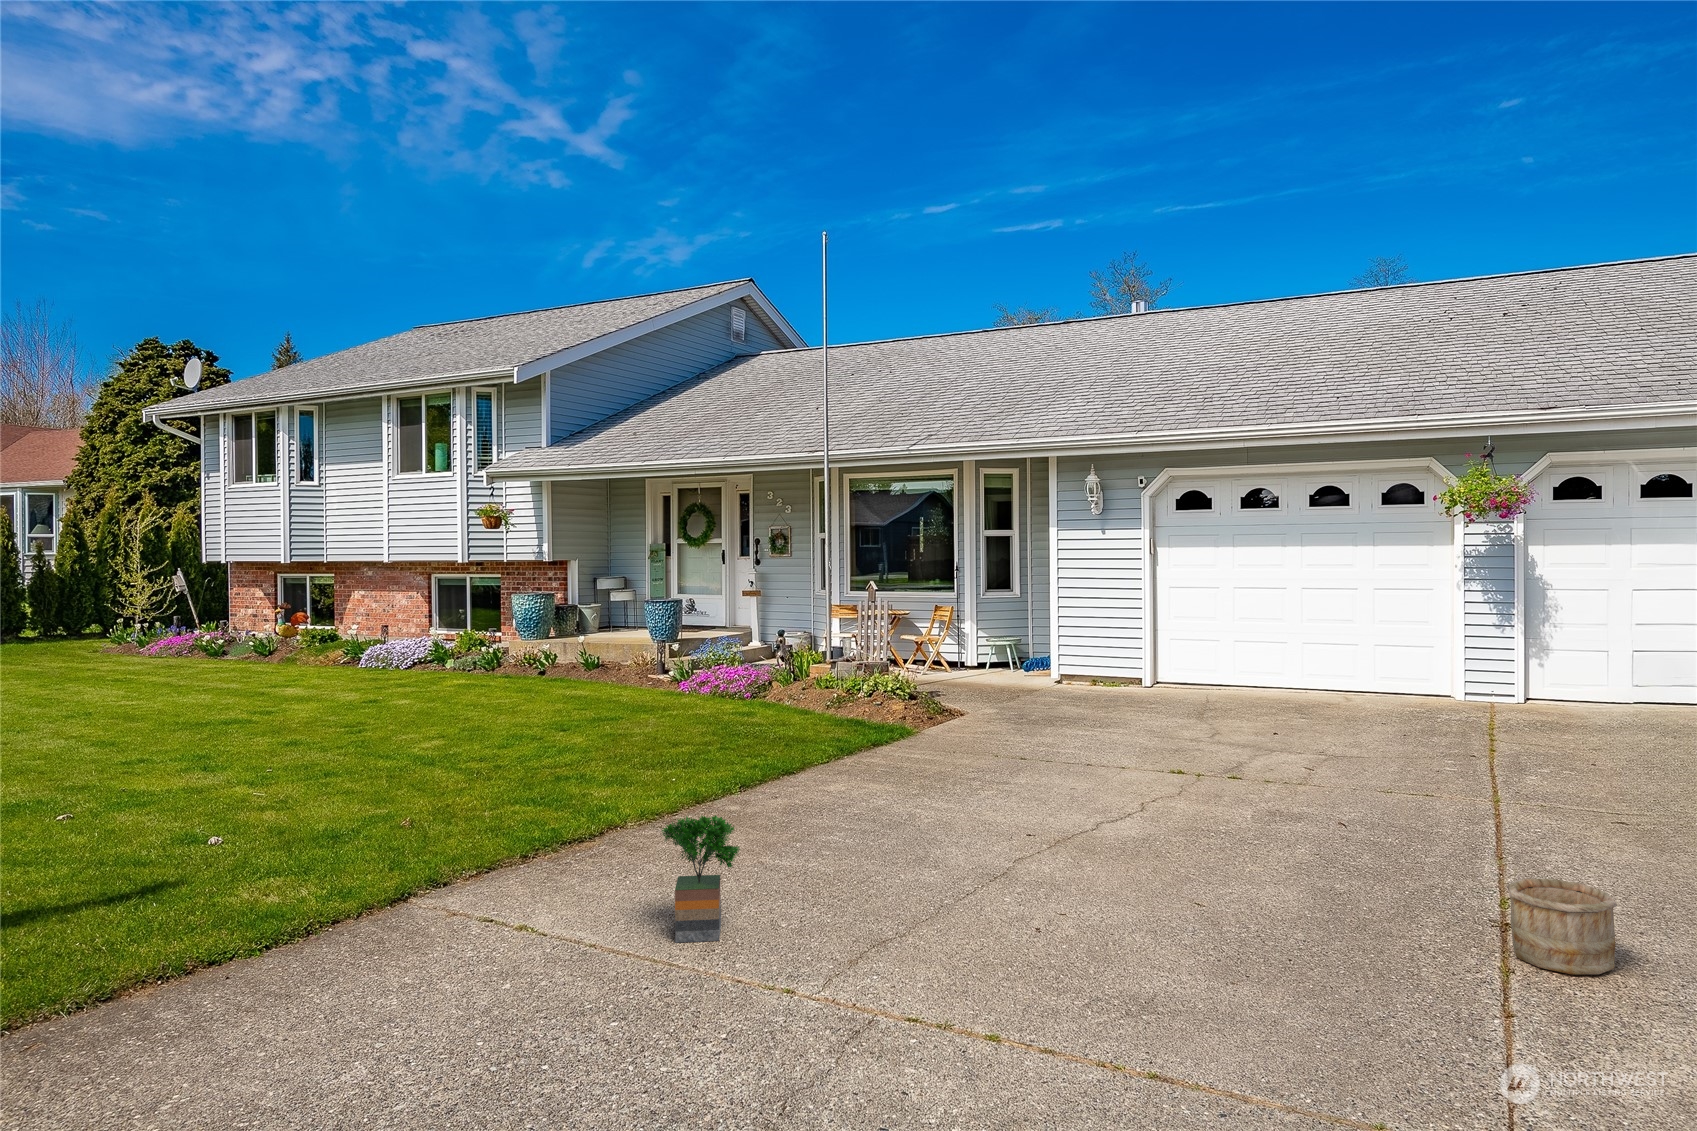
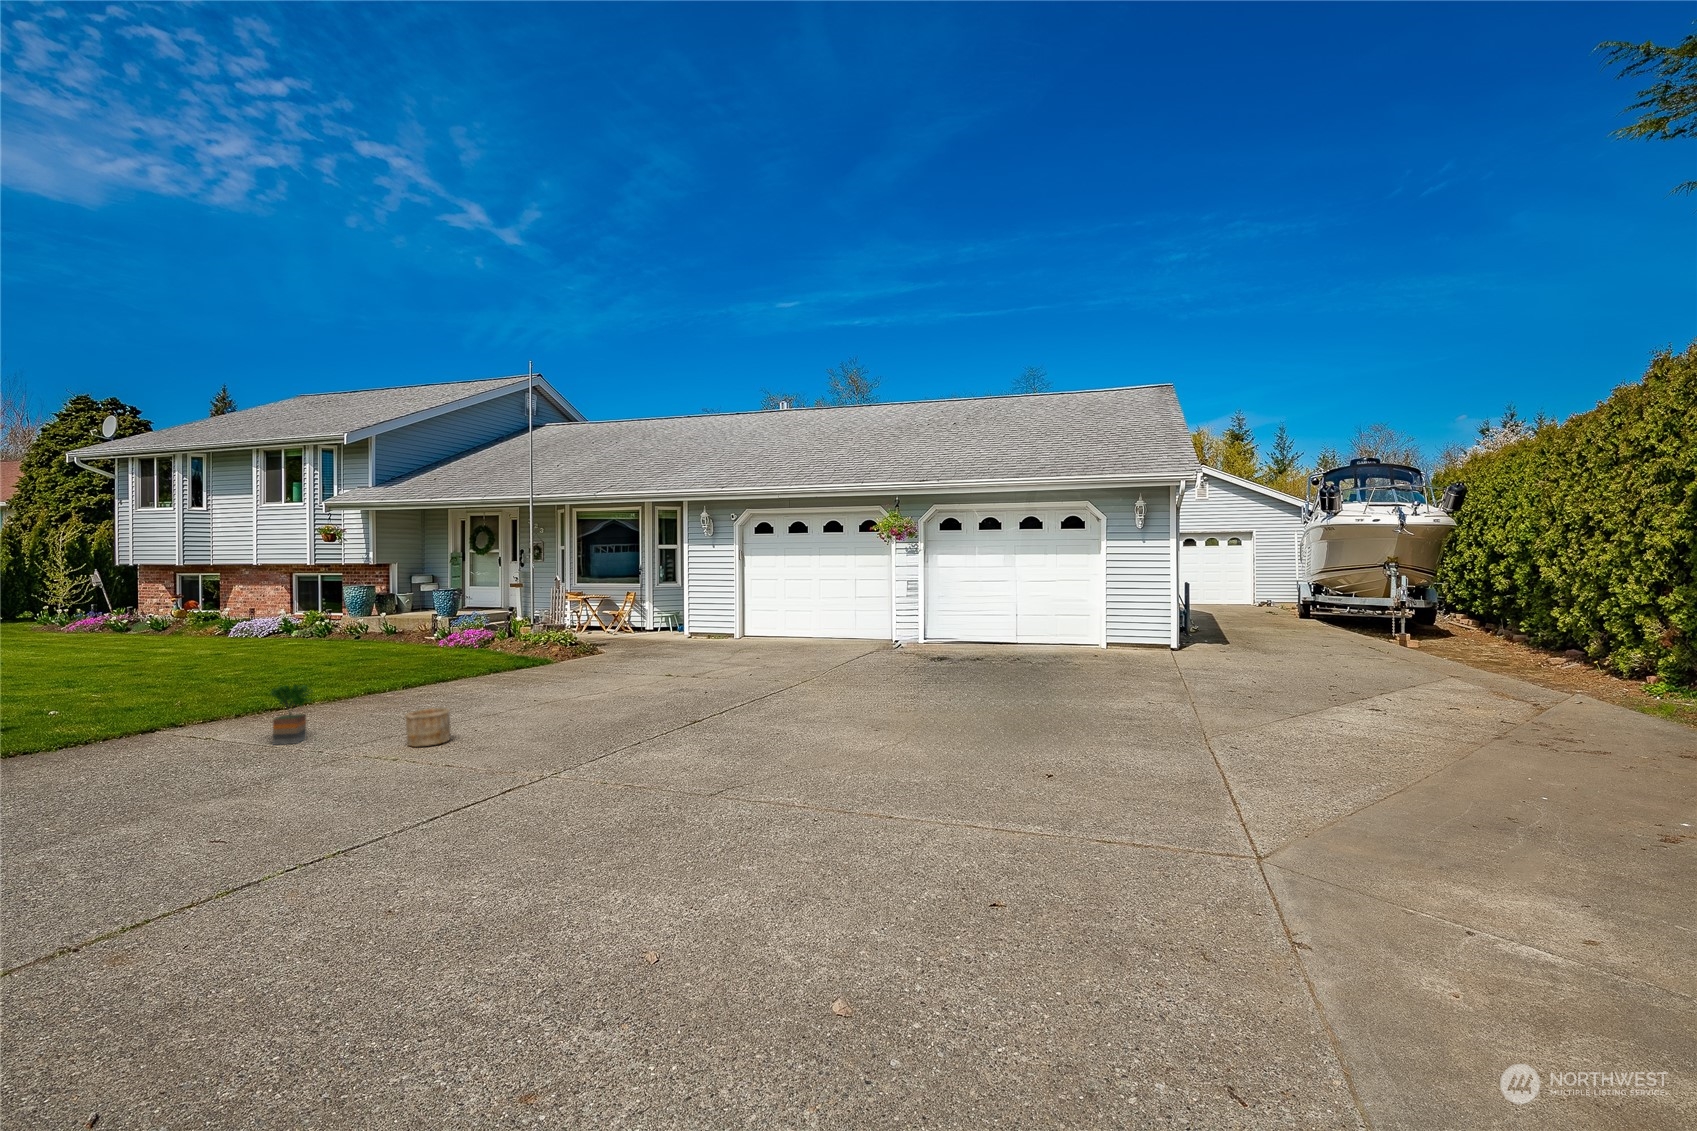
wooden bucket: present [1507,879,1617,974] -> present [405,708,450,747]

